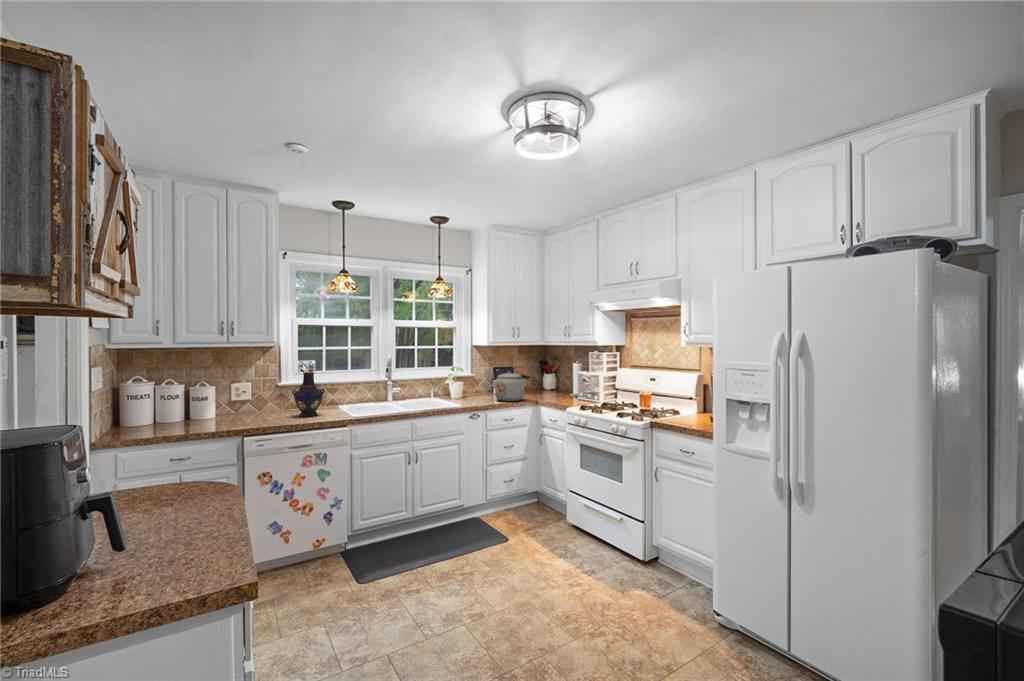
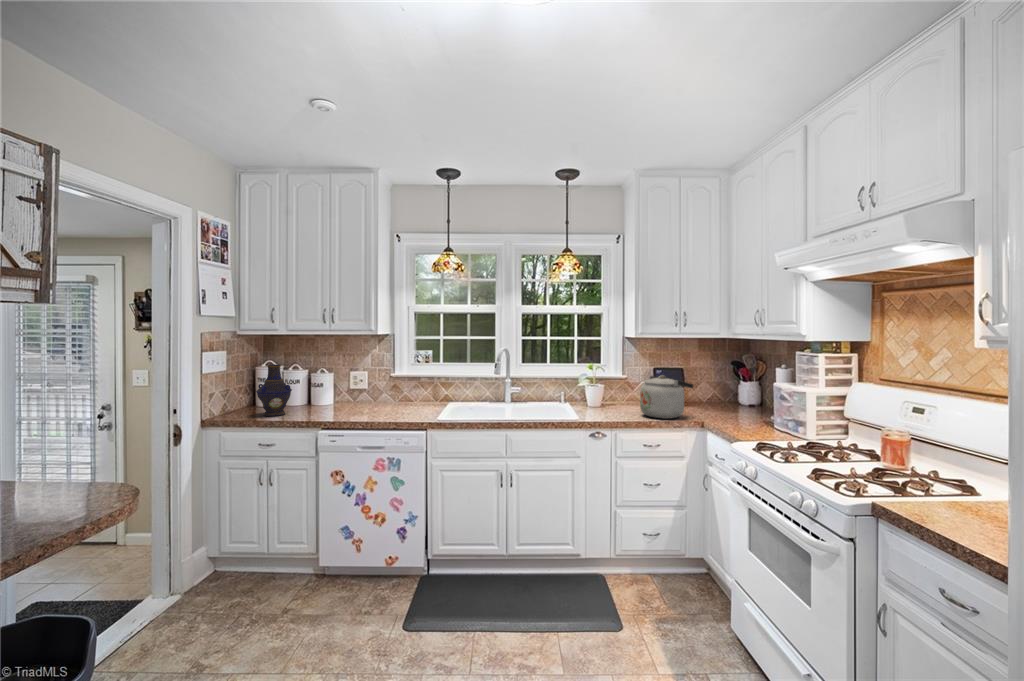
vase: present [292,372,325,417] -> present [256,364,292,416]

